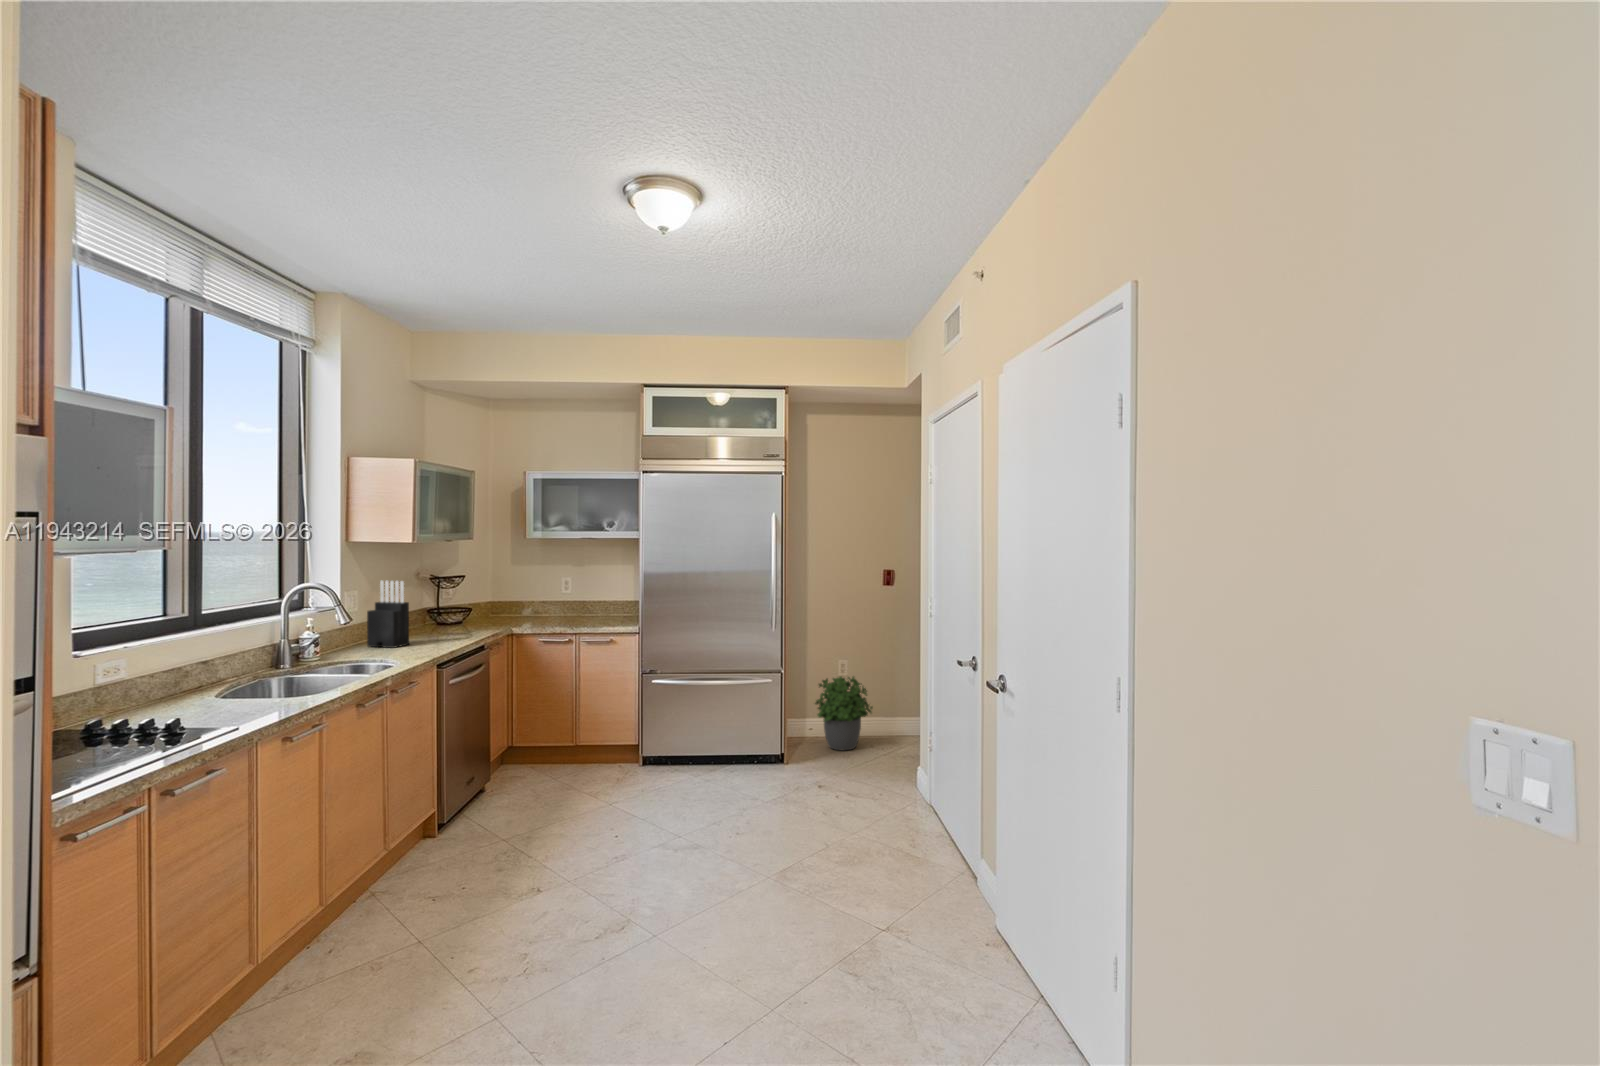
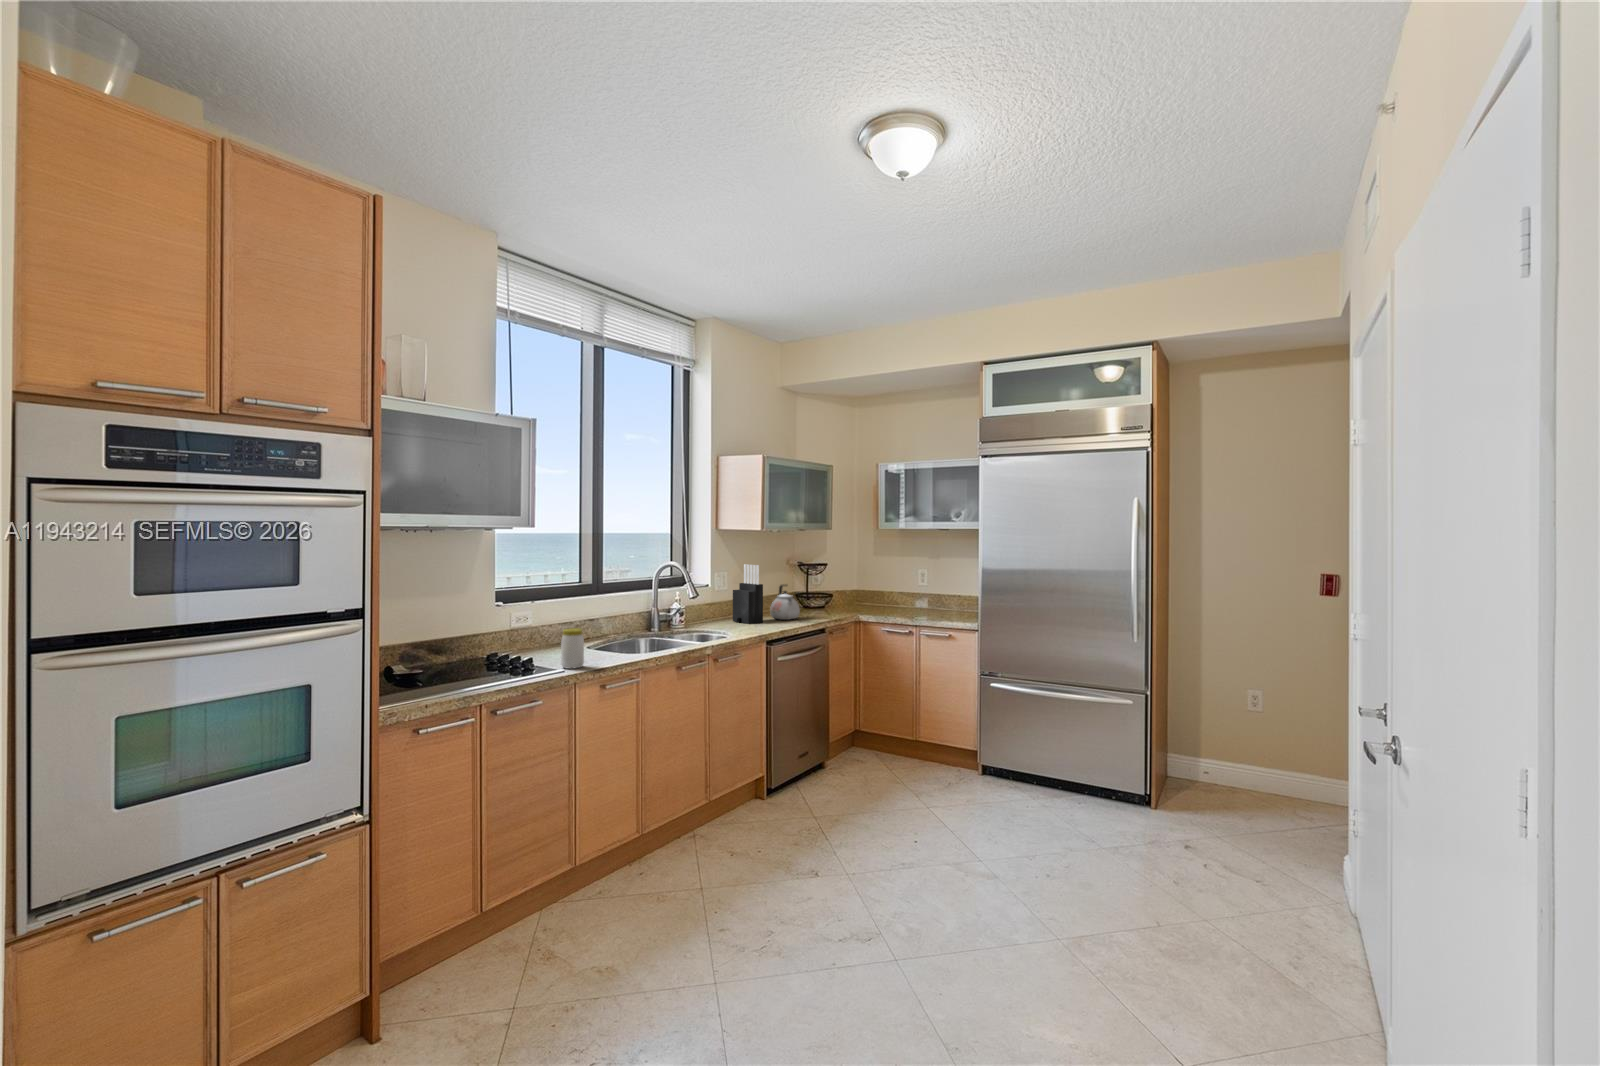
kettle: none [411,601,448,640] -> present [770,585,800,620]
jar: none [226,672,260,723] -> present [561,628,584,669]
potted plant: present [815,676,873,750] -> none [1199,708,1287,806]

